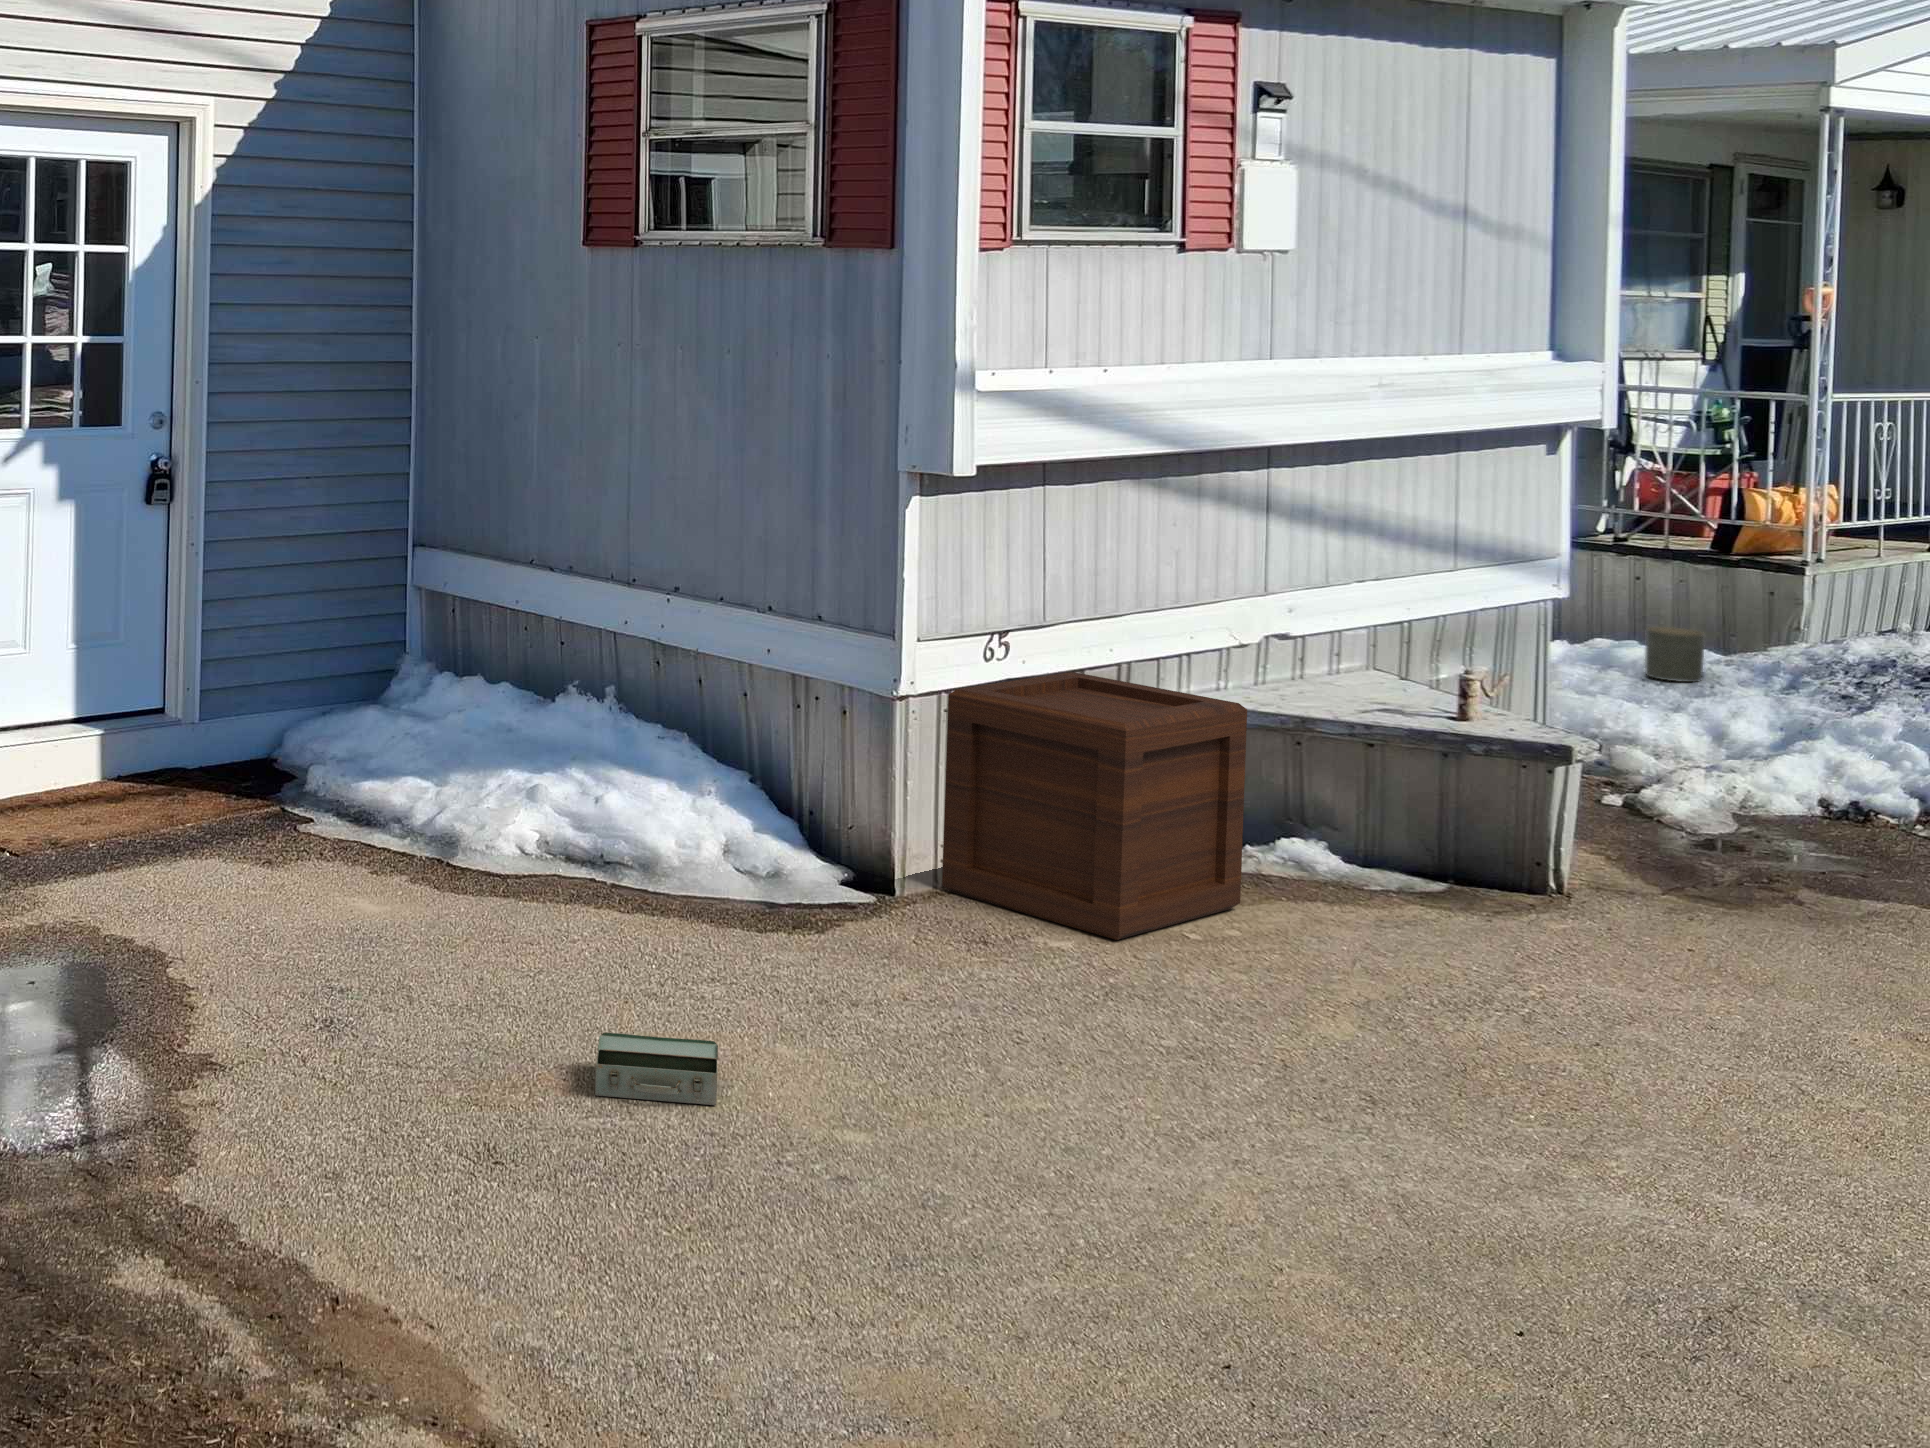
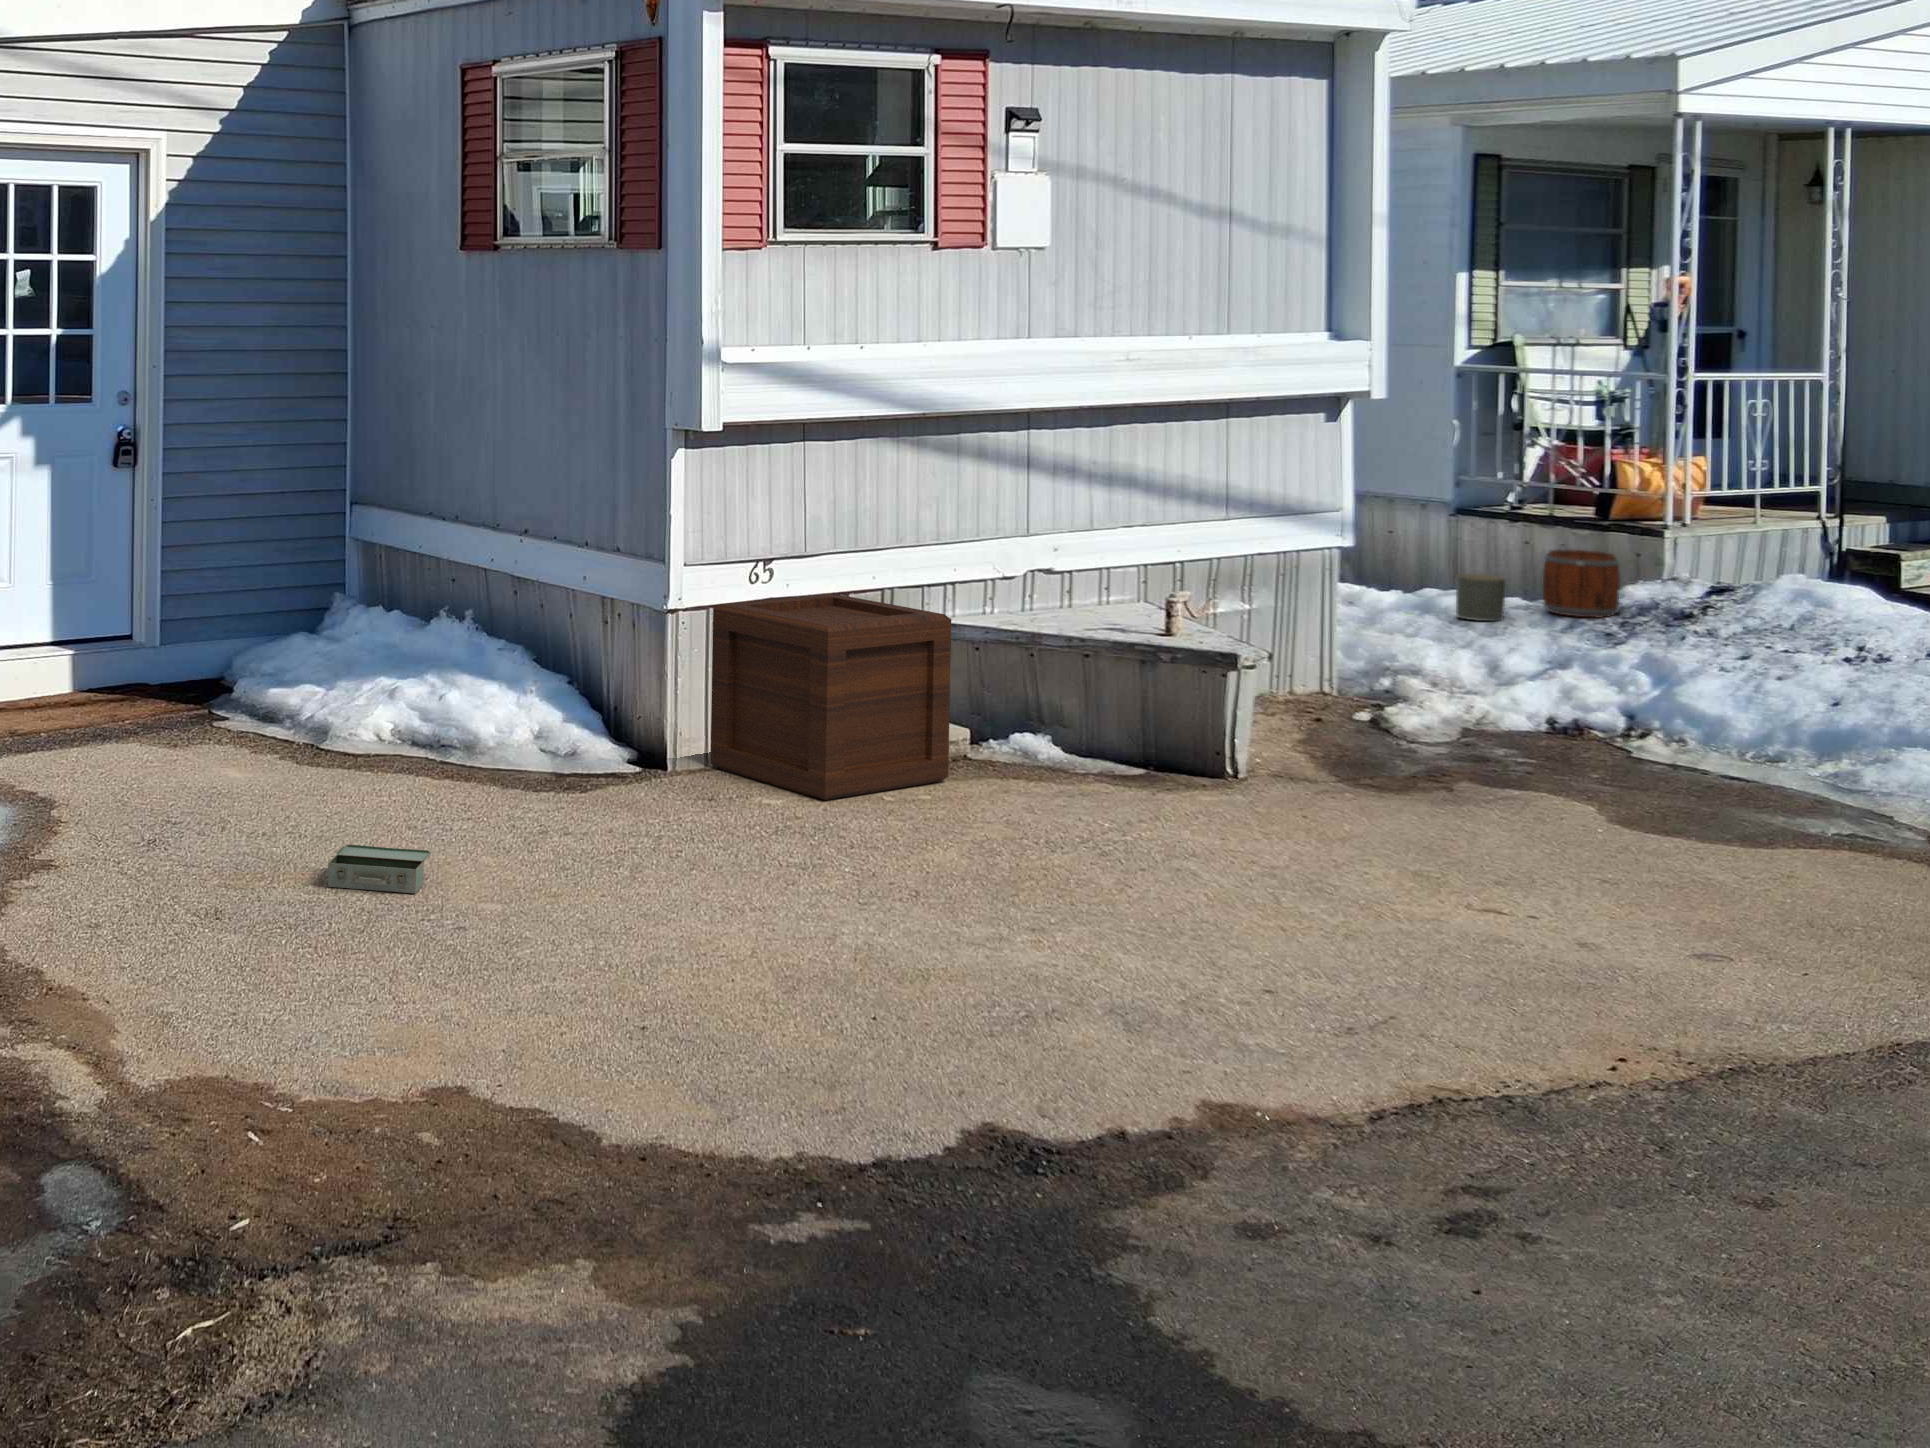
bucket: none [1739,599,1834,678] -> present [1543,550,1620,618]

